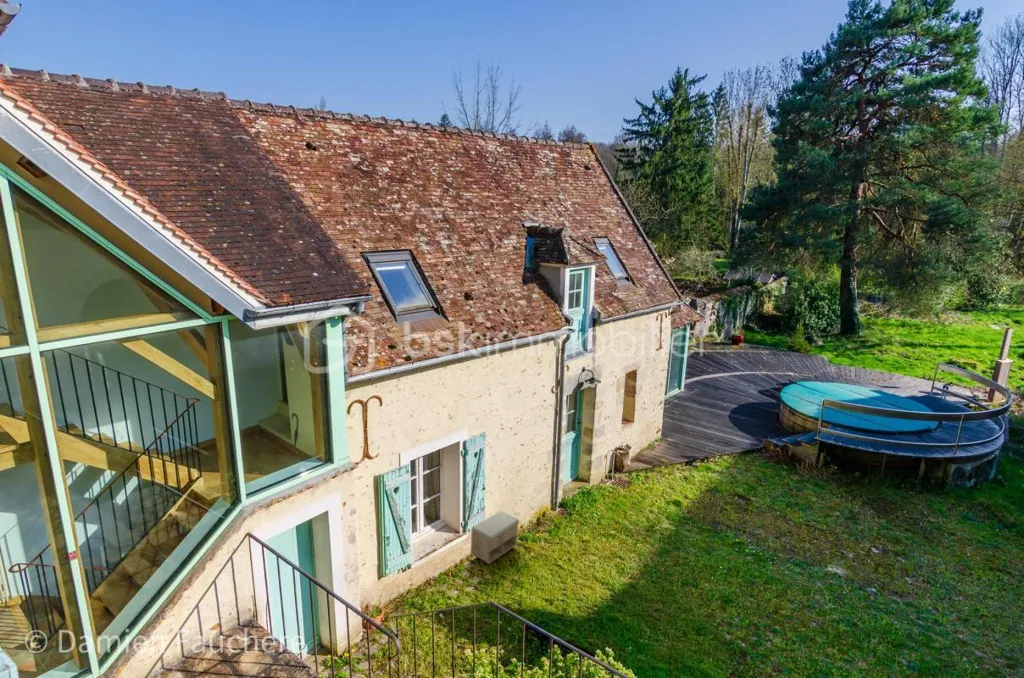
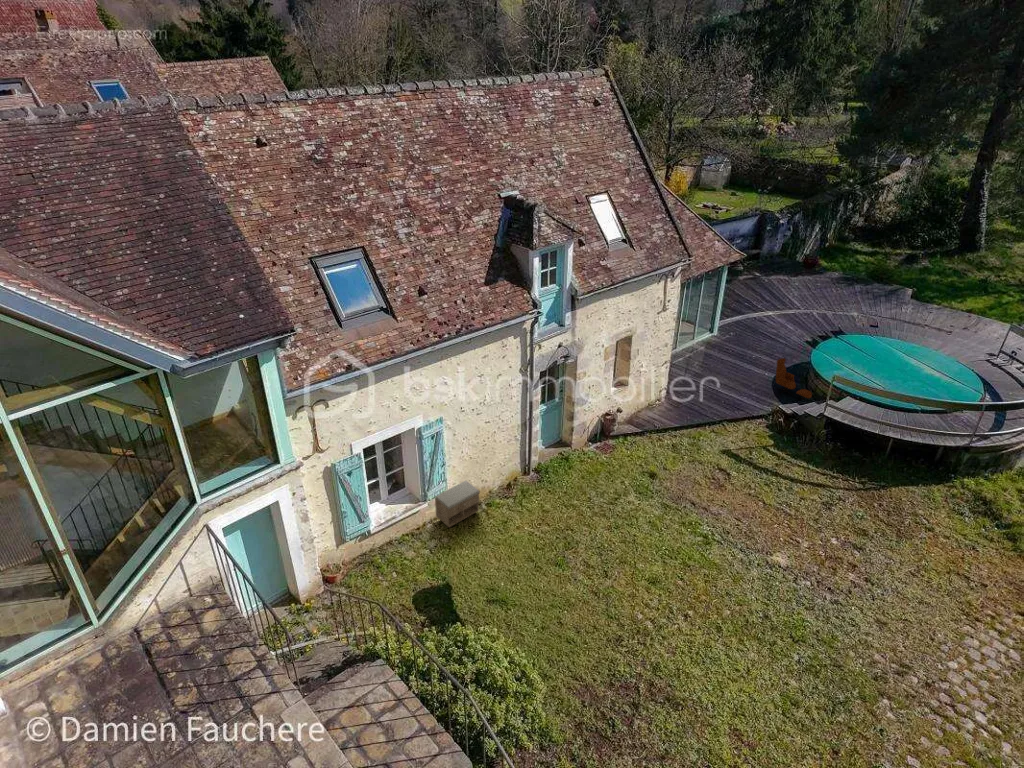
lounge chair: none [755,397,793,437] -> present [776,358,812,400]

